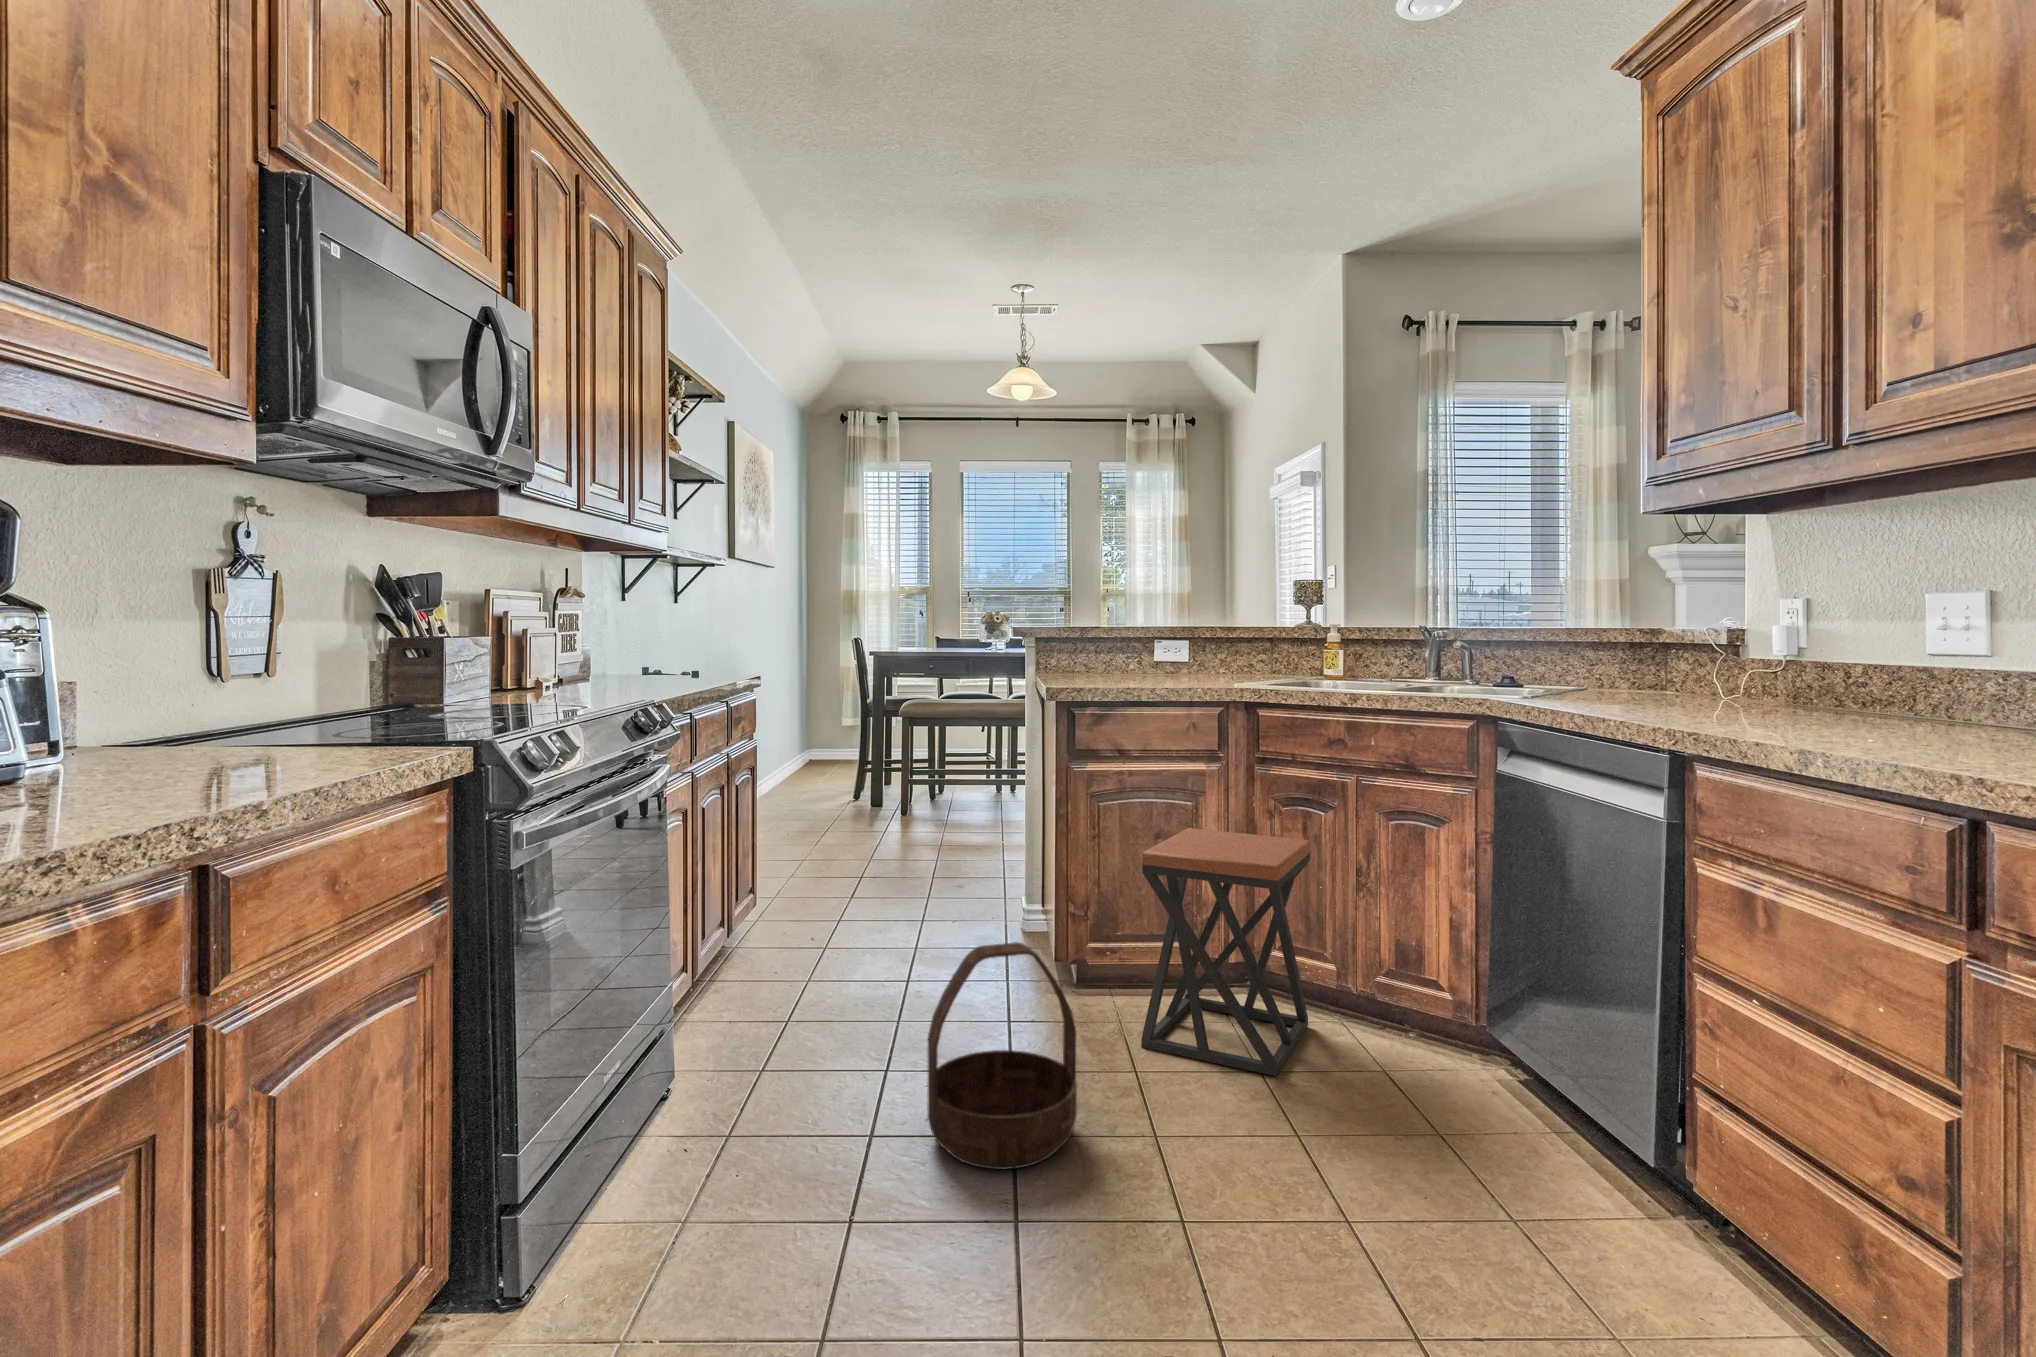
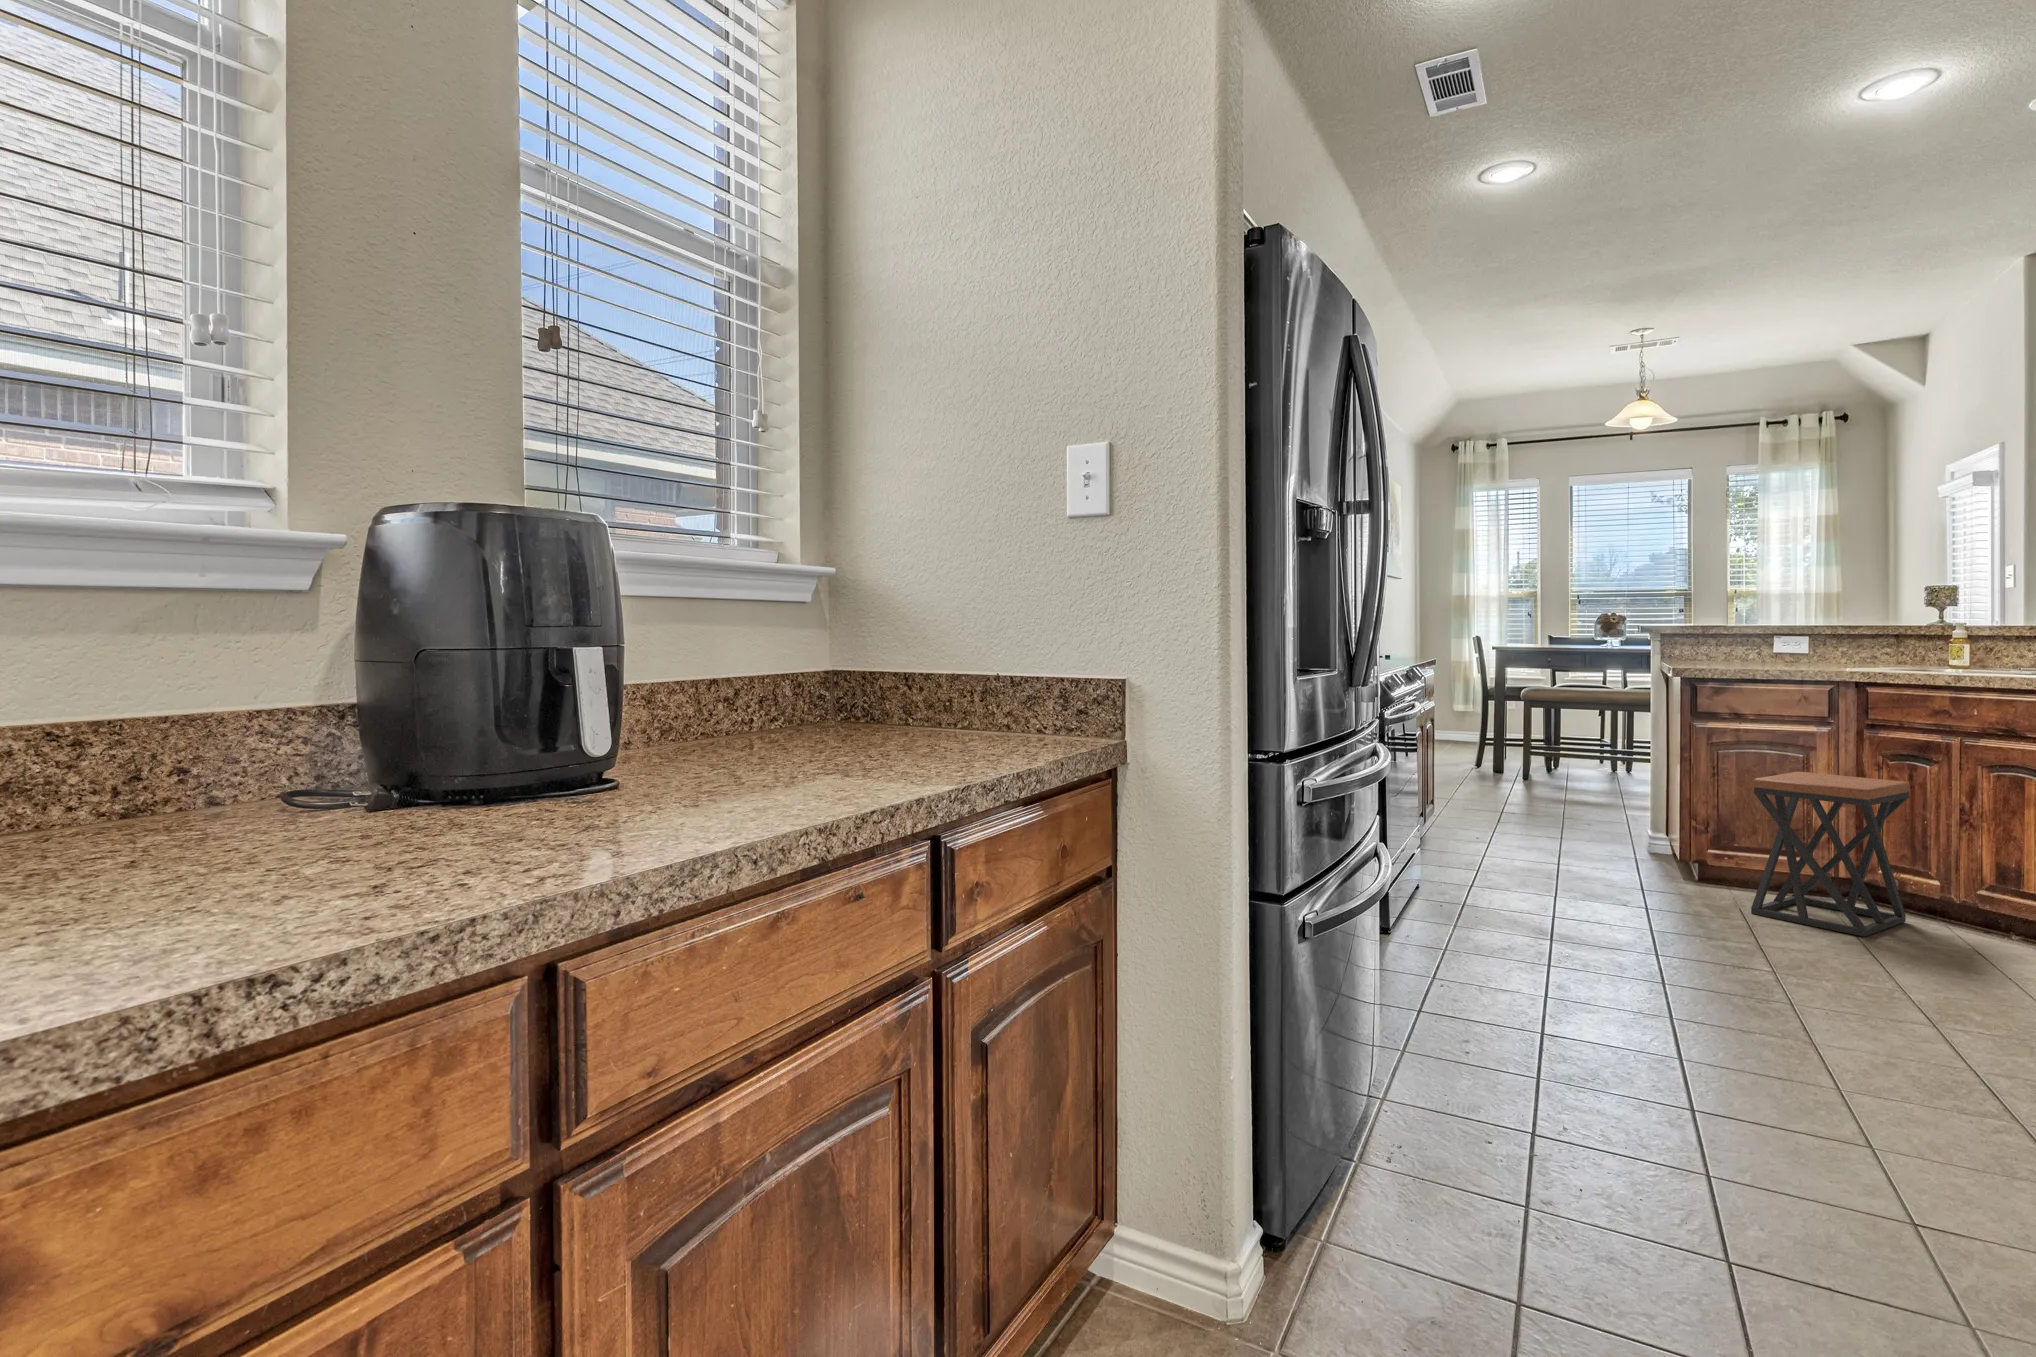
basket: present [928,942,1077,1169] -> none [1594,815,1699,941]

